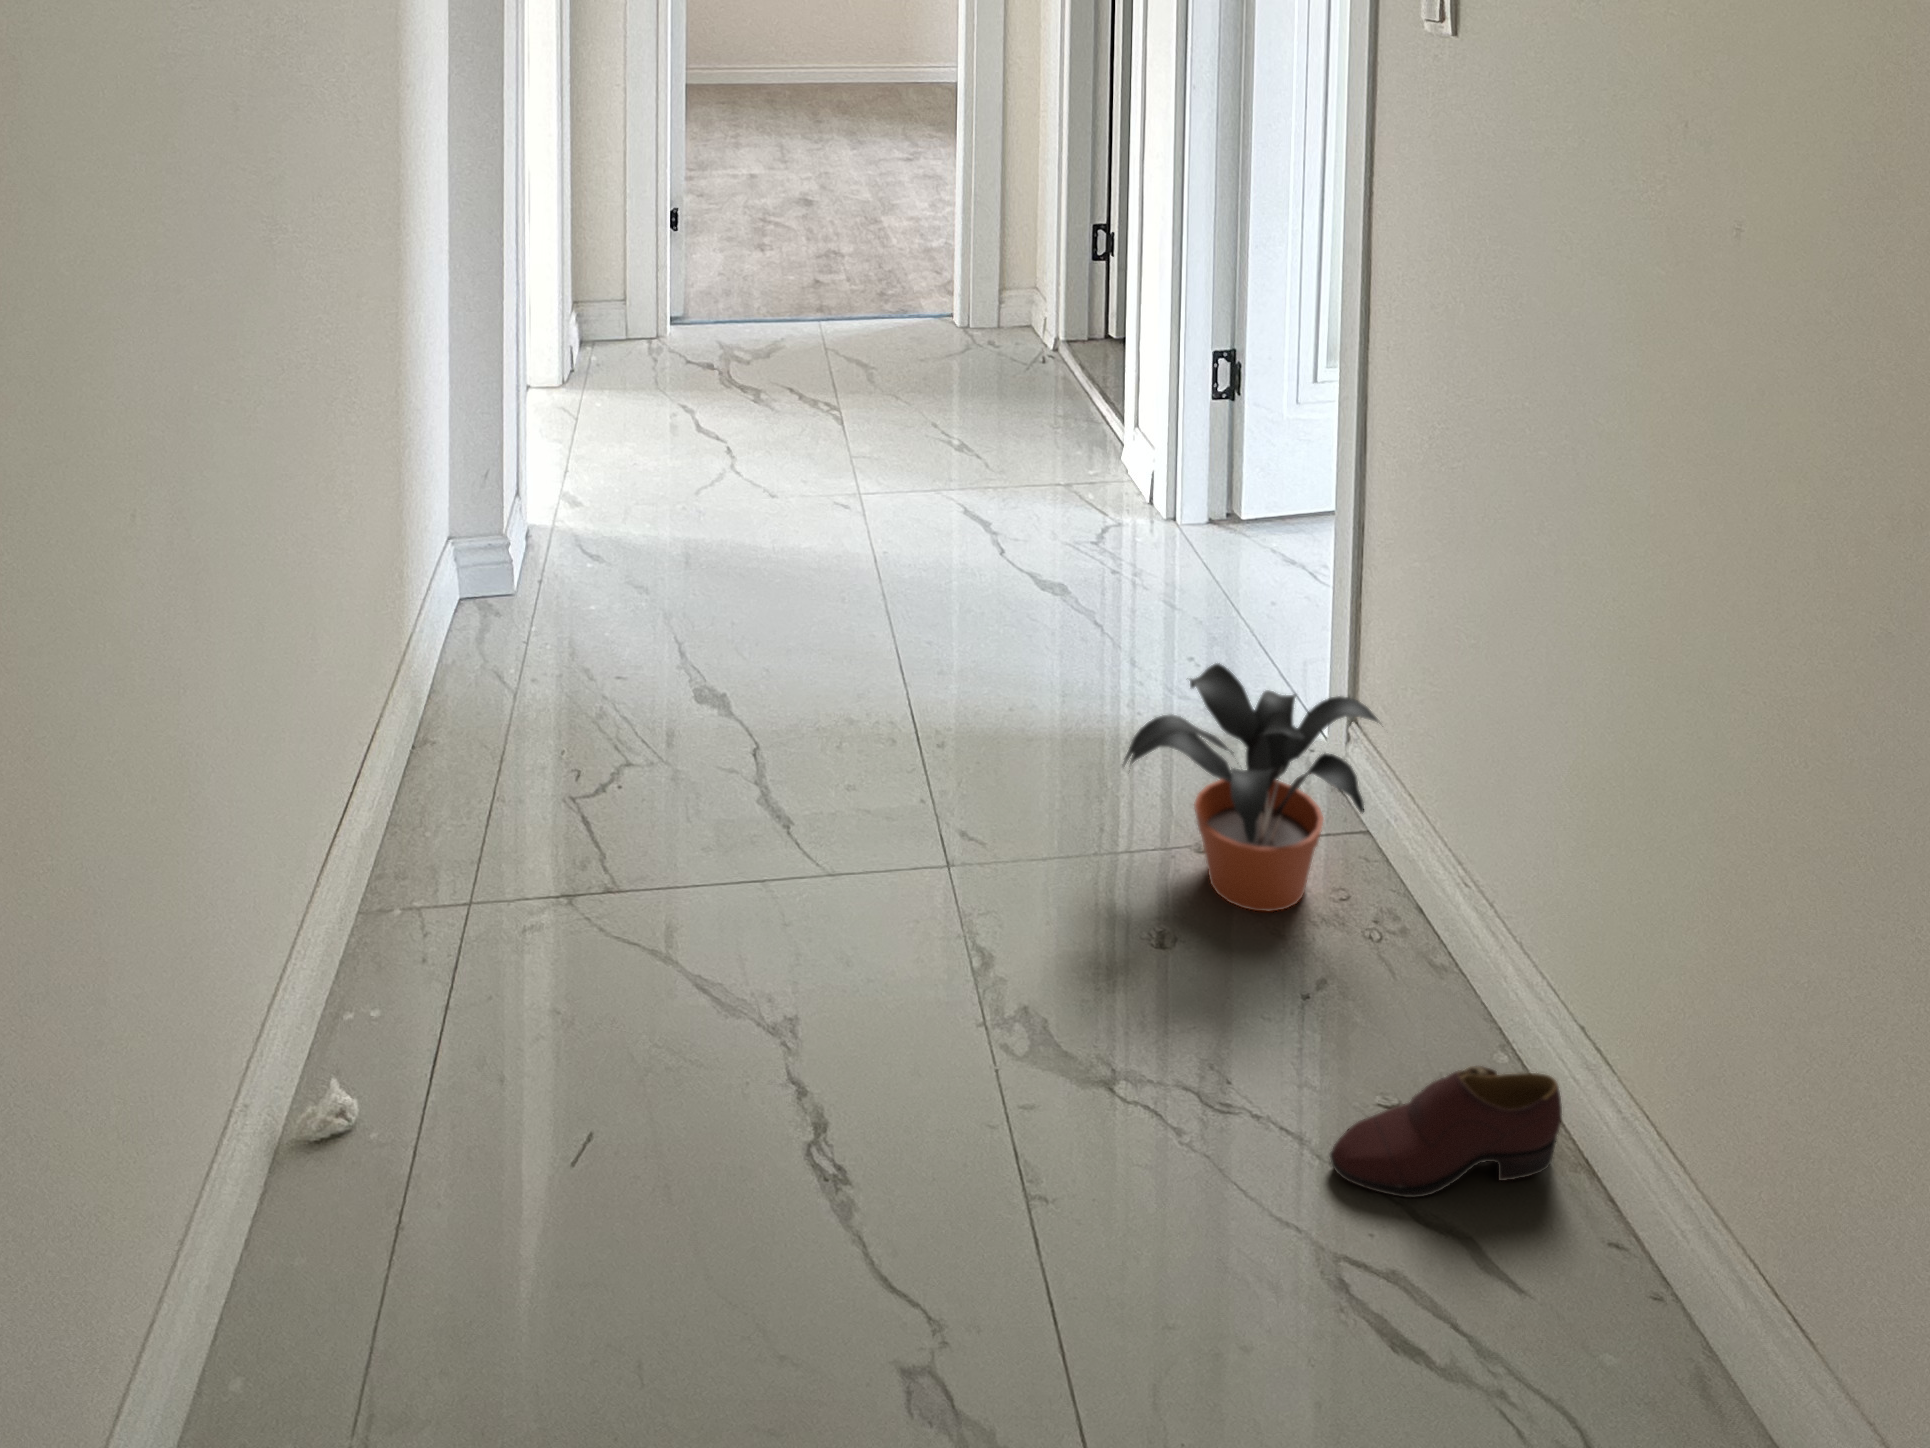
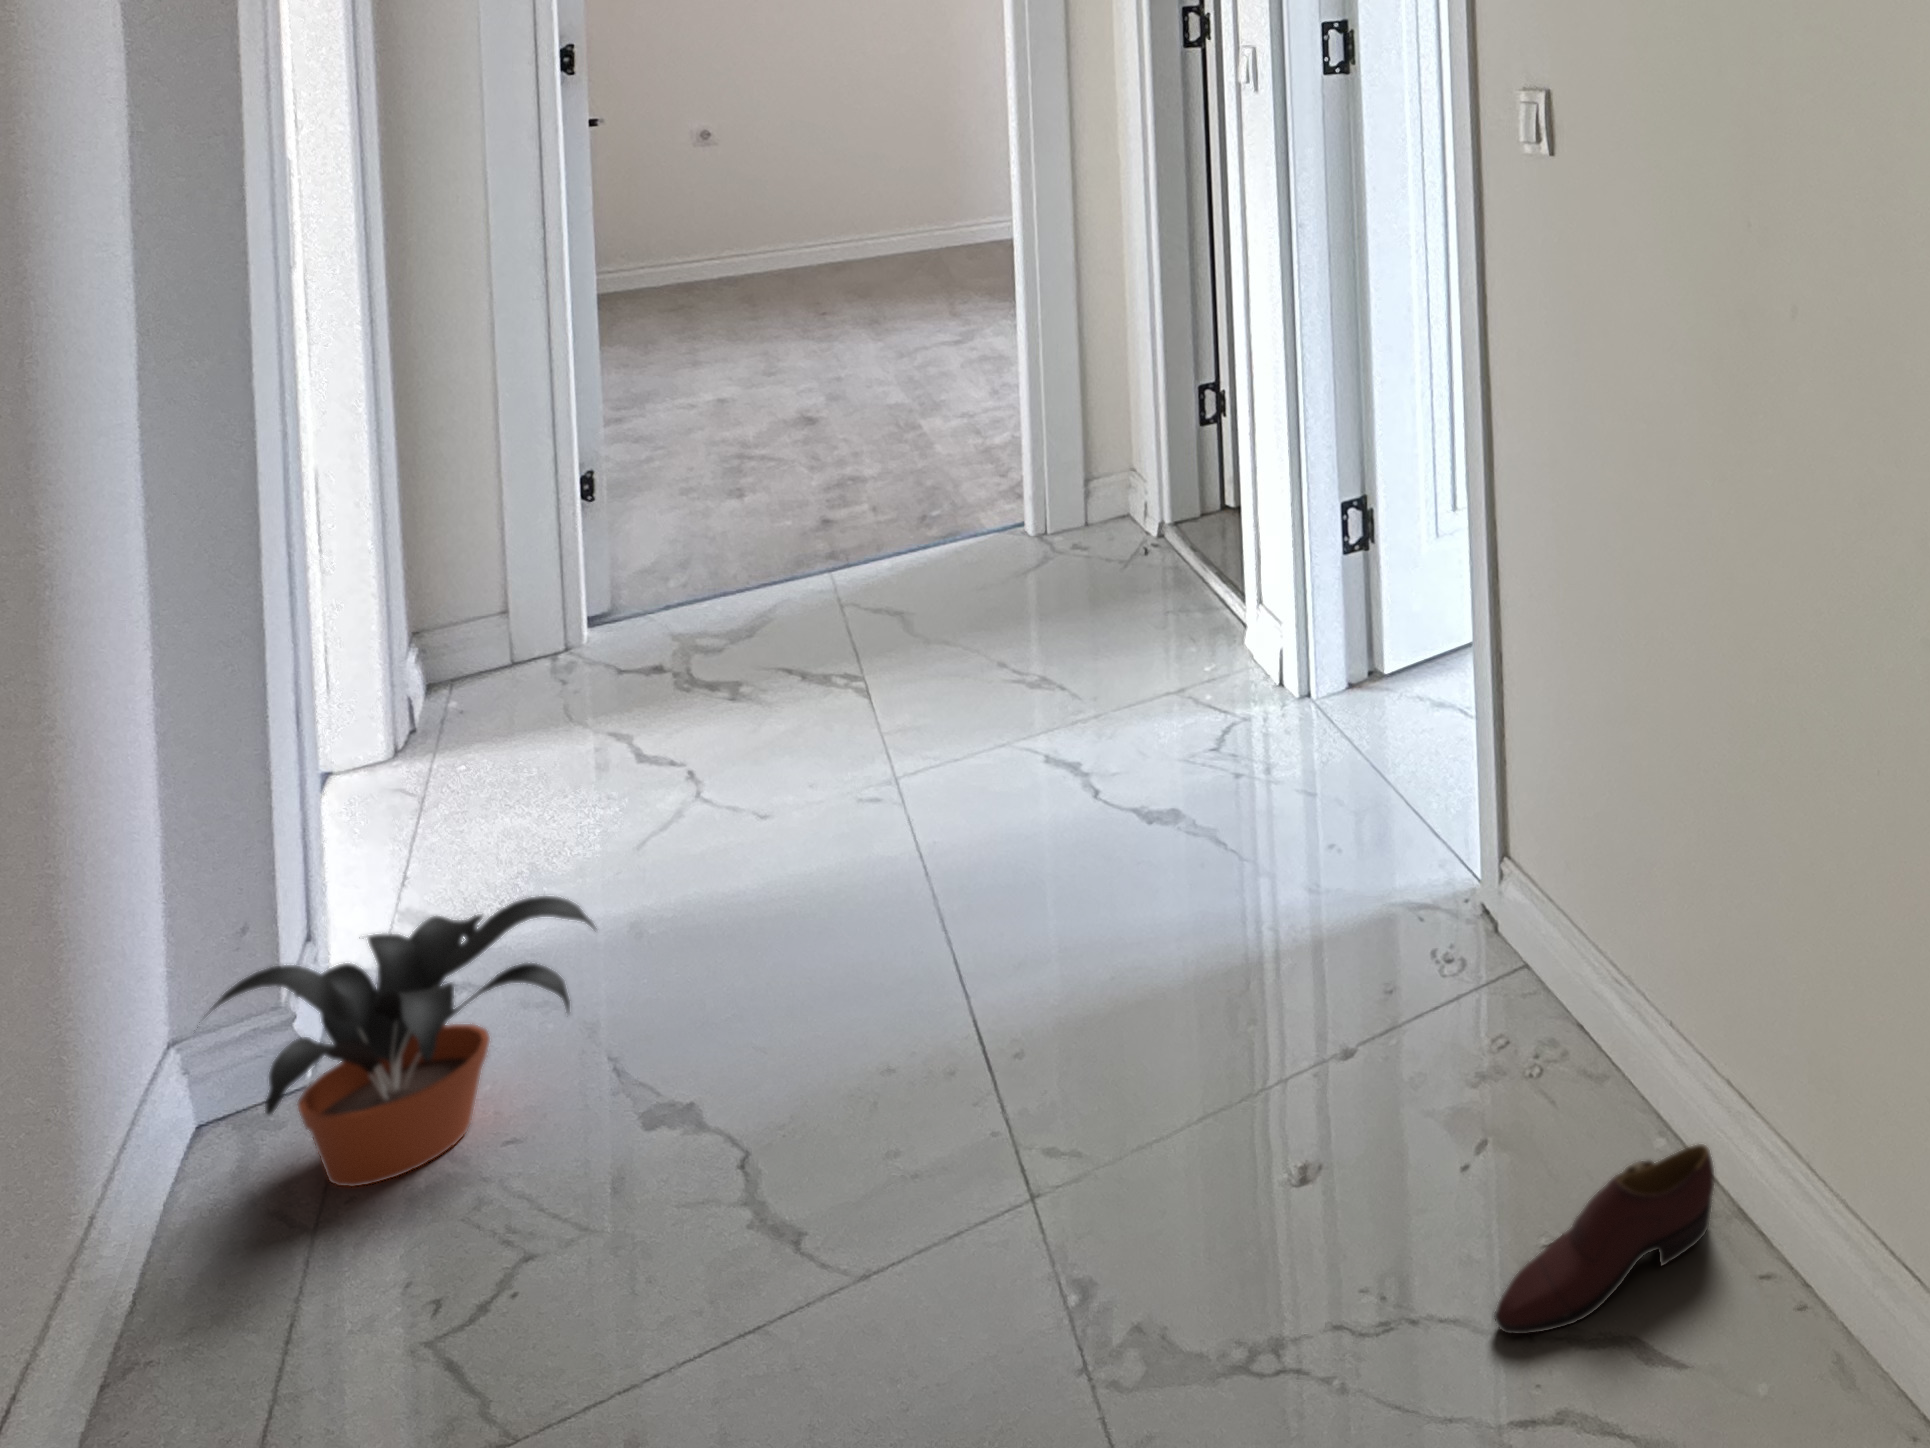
potted plant: present [1123,663,1379,911] -> present [197,896,595,1187]

